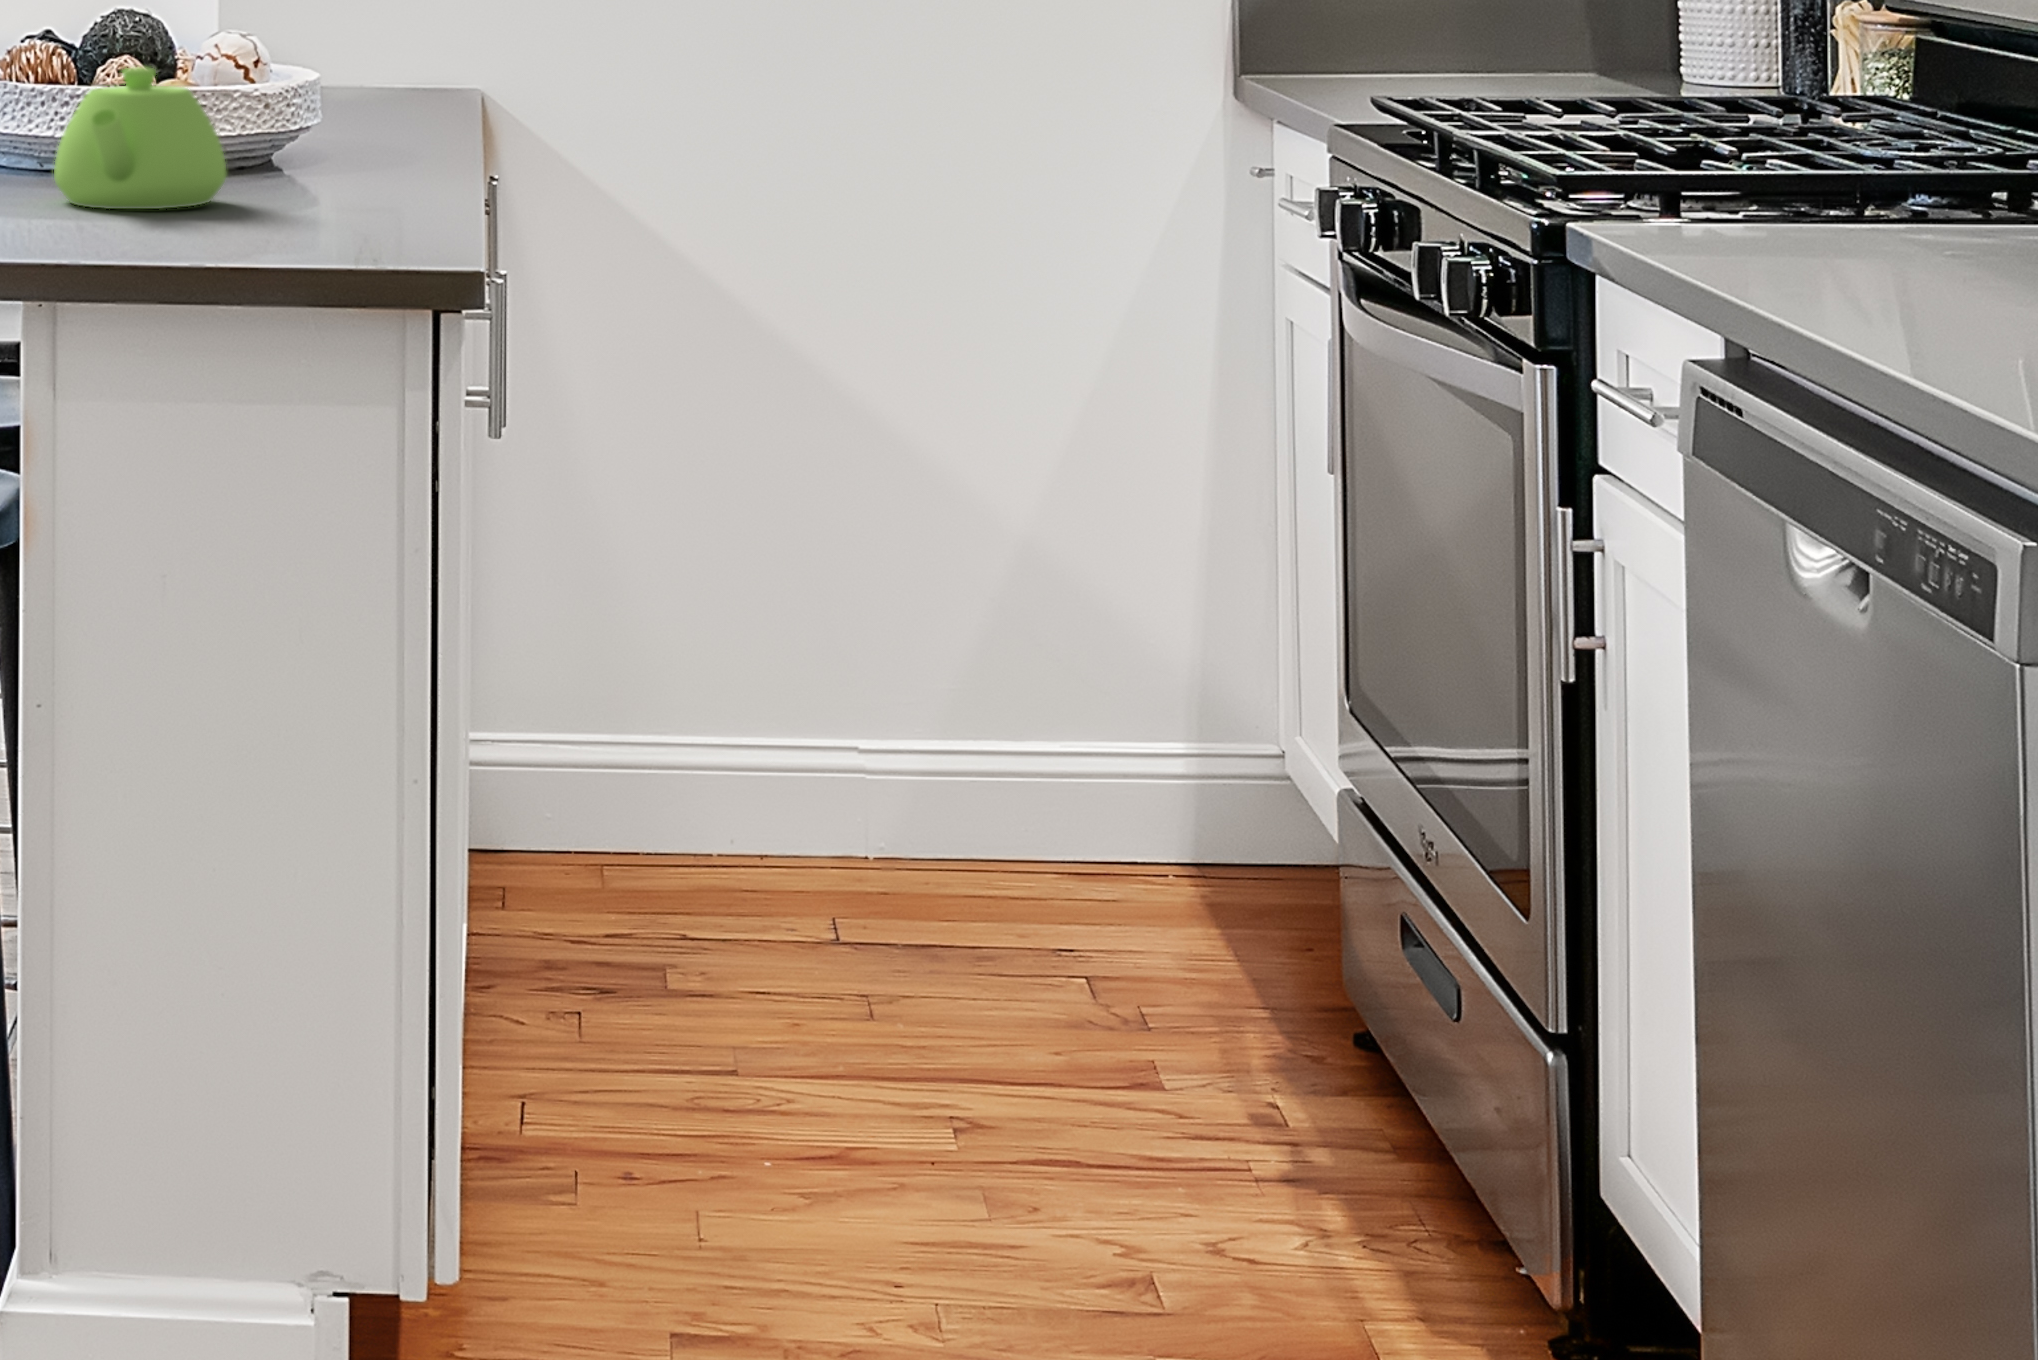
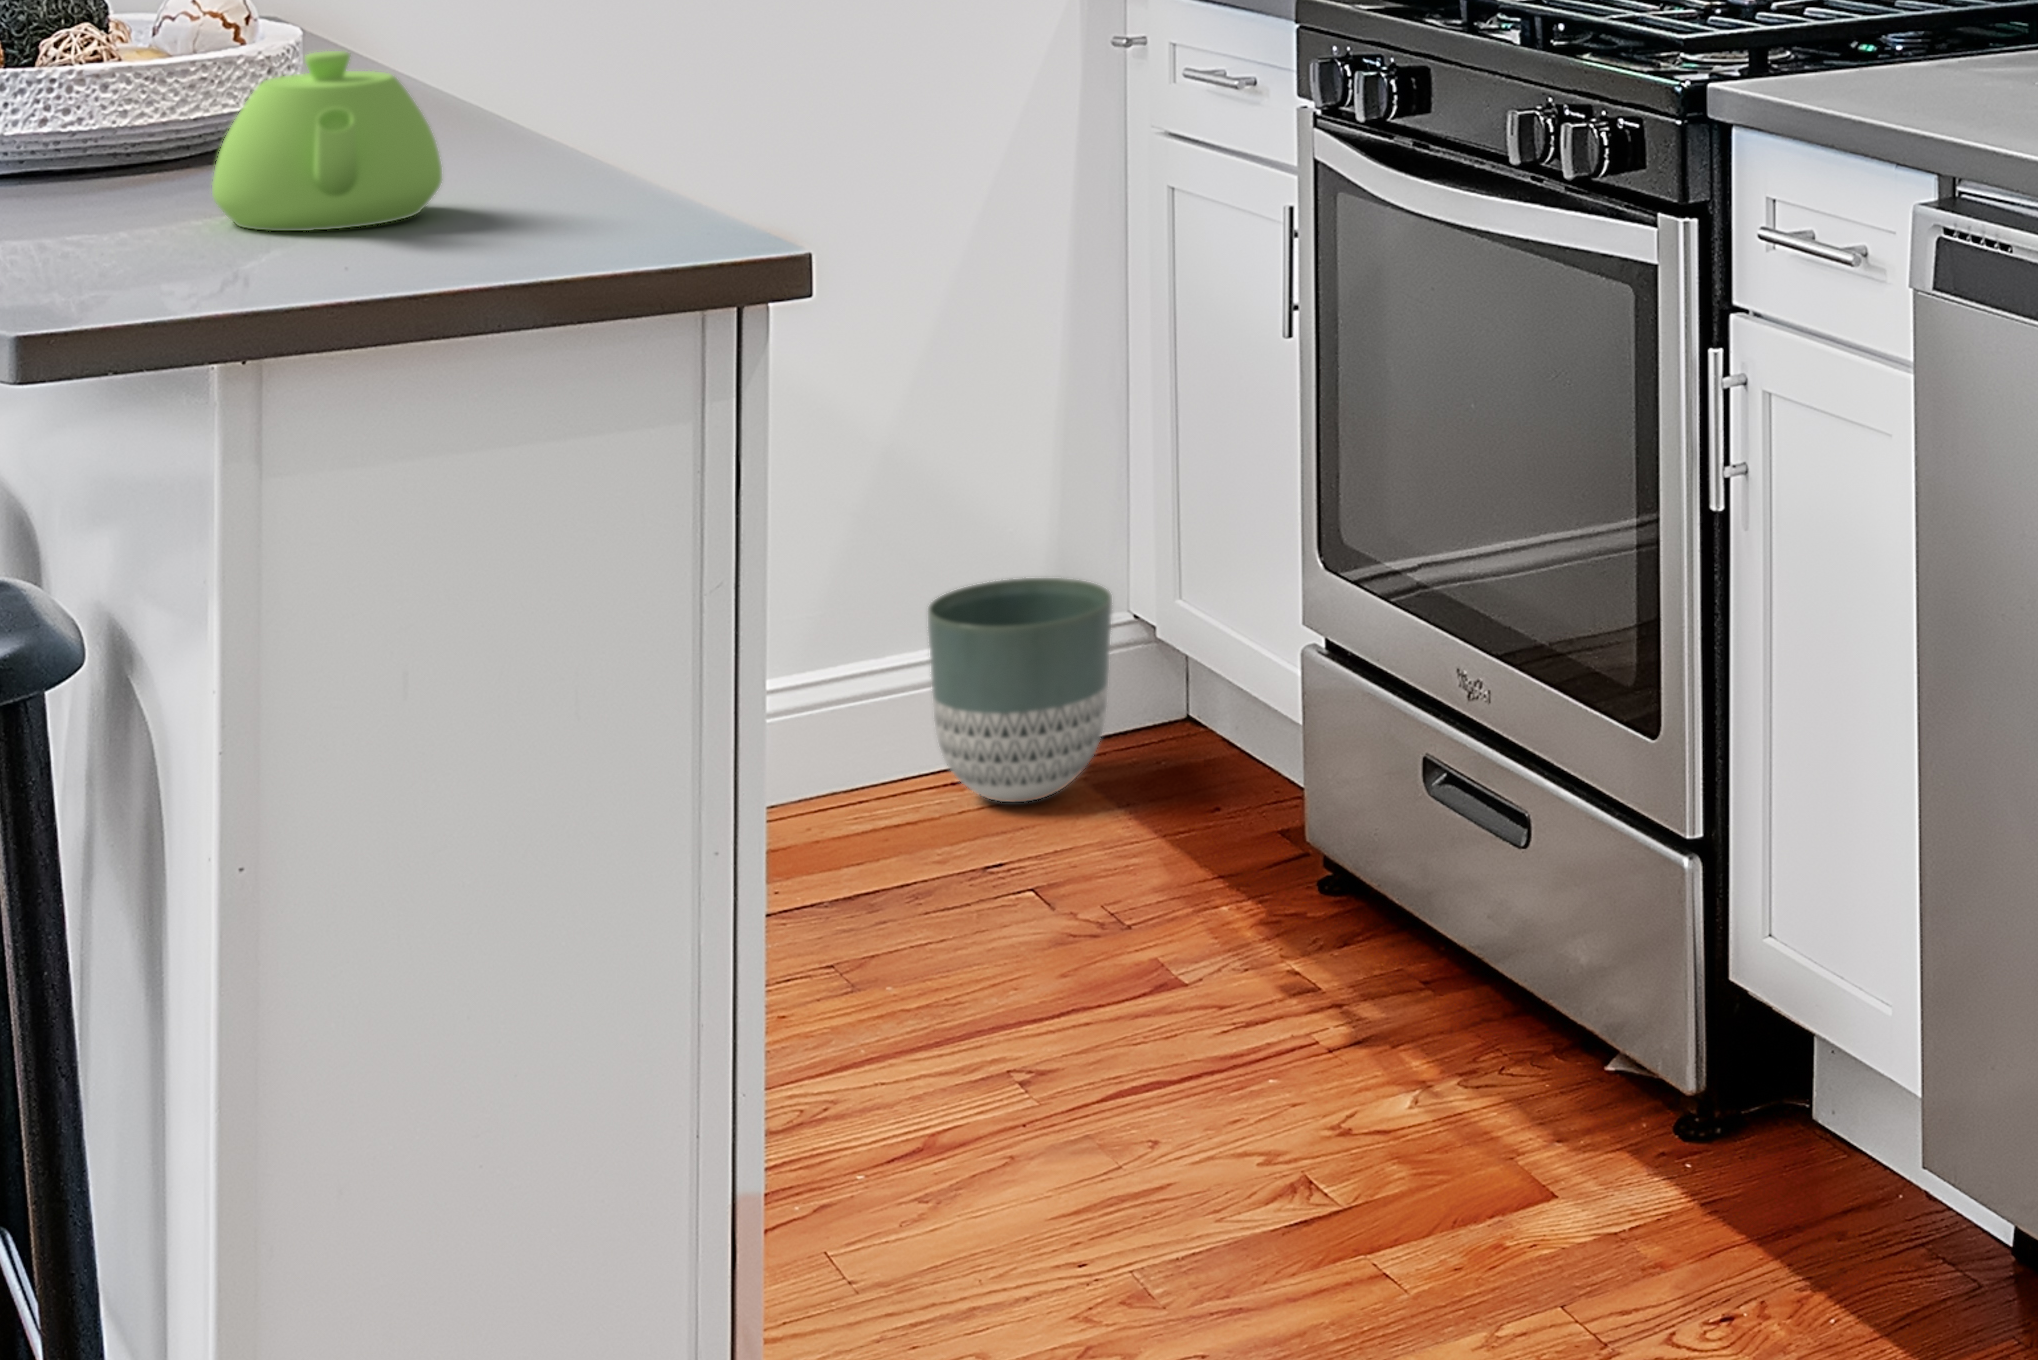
planter: none [1046,673,1225,886] -> present [928,578,1112,802]

